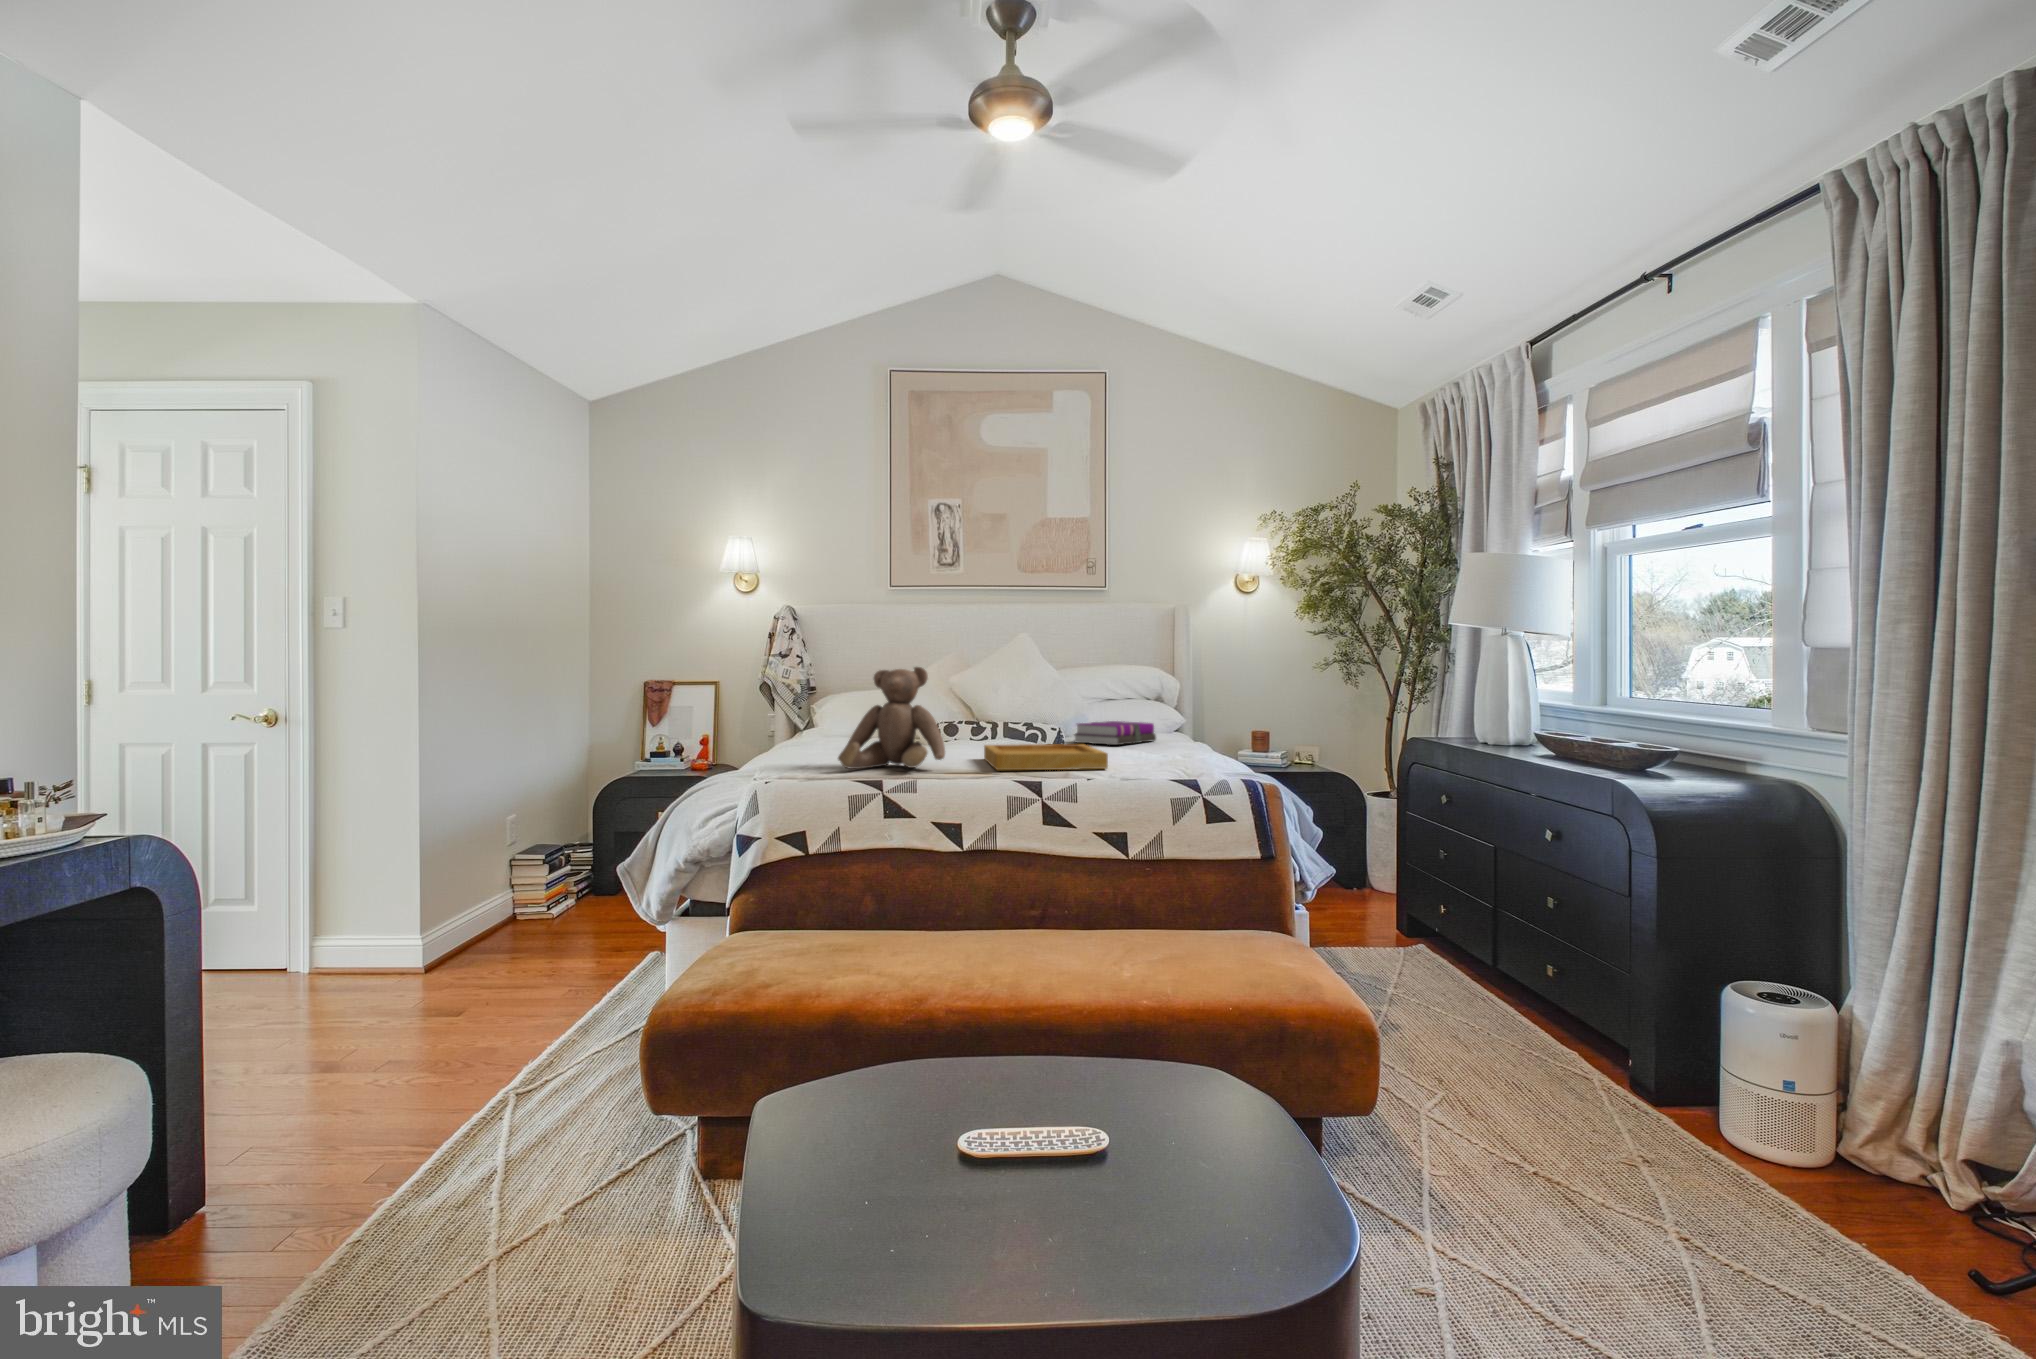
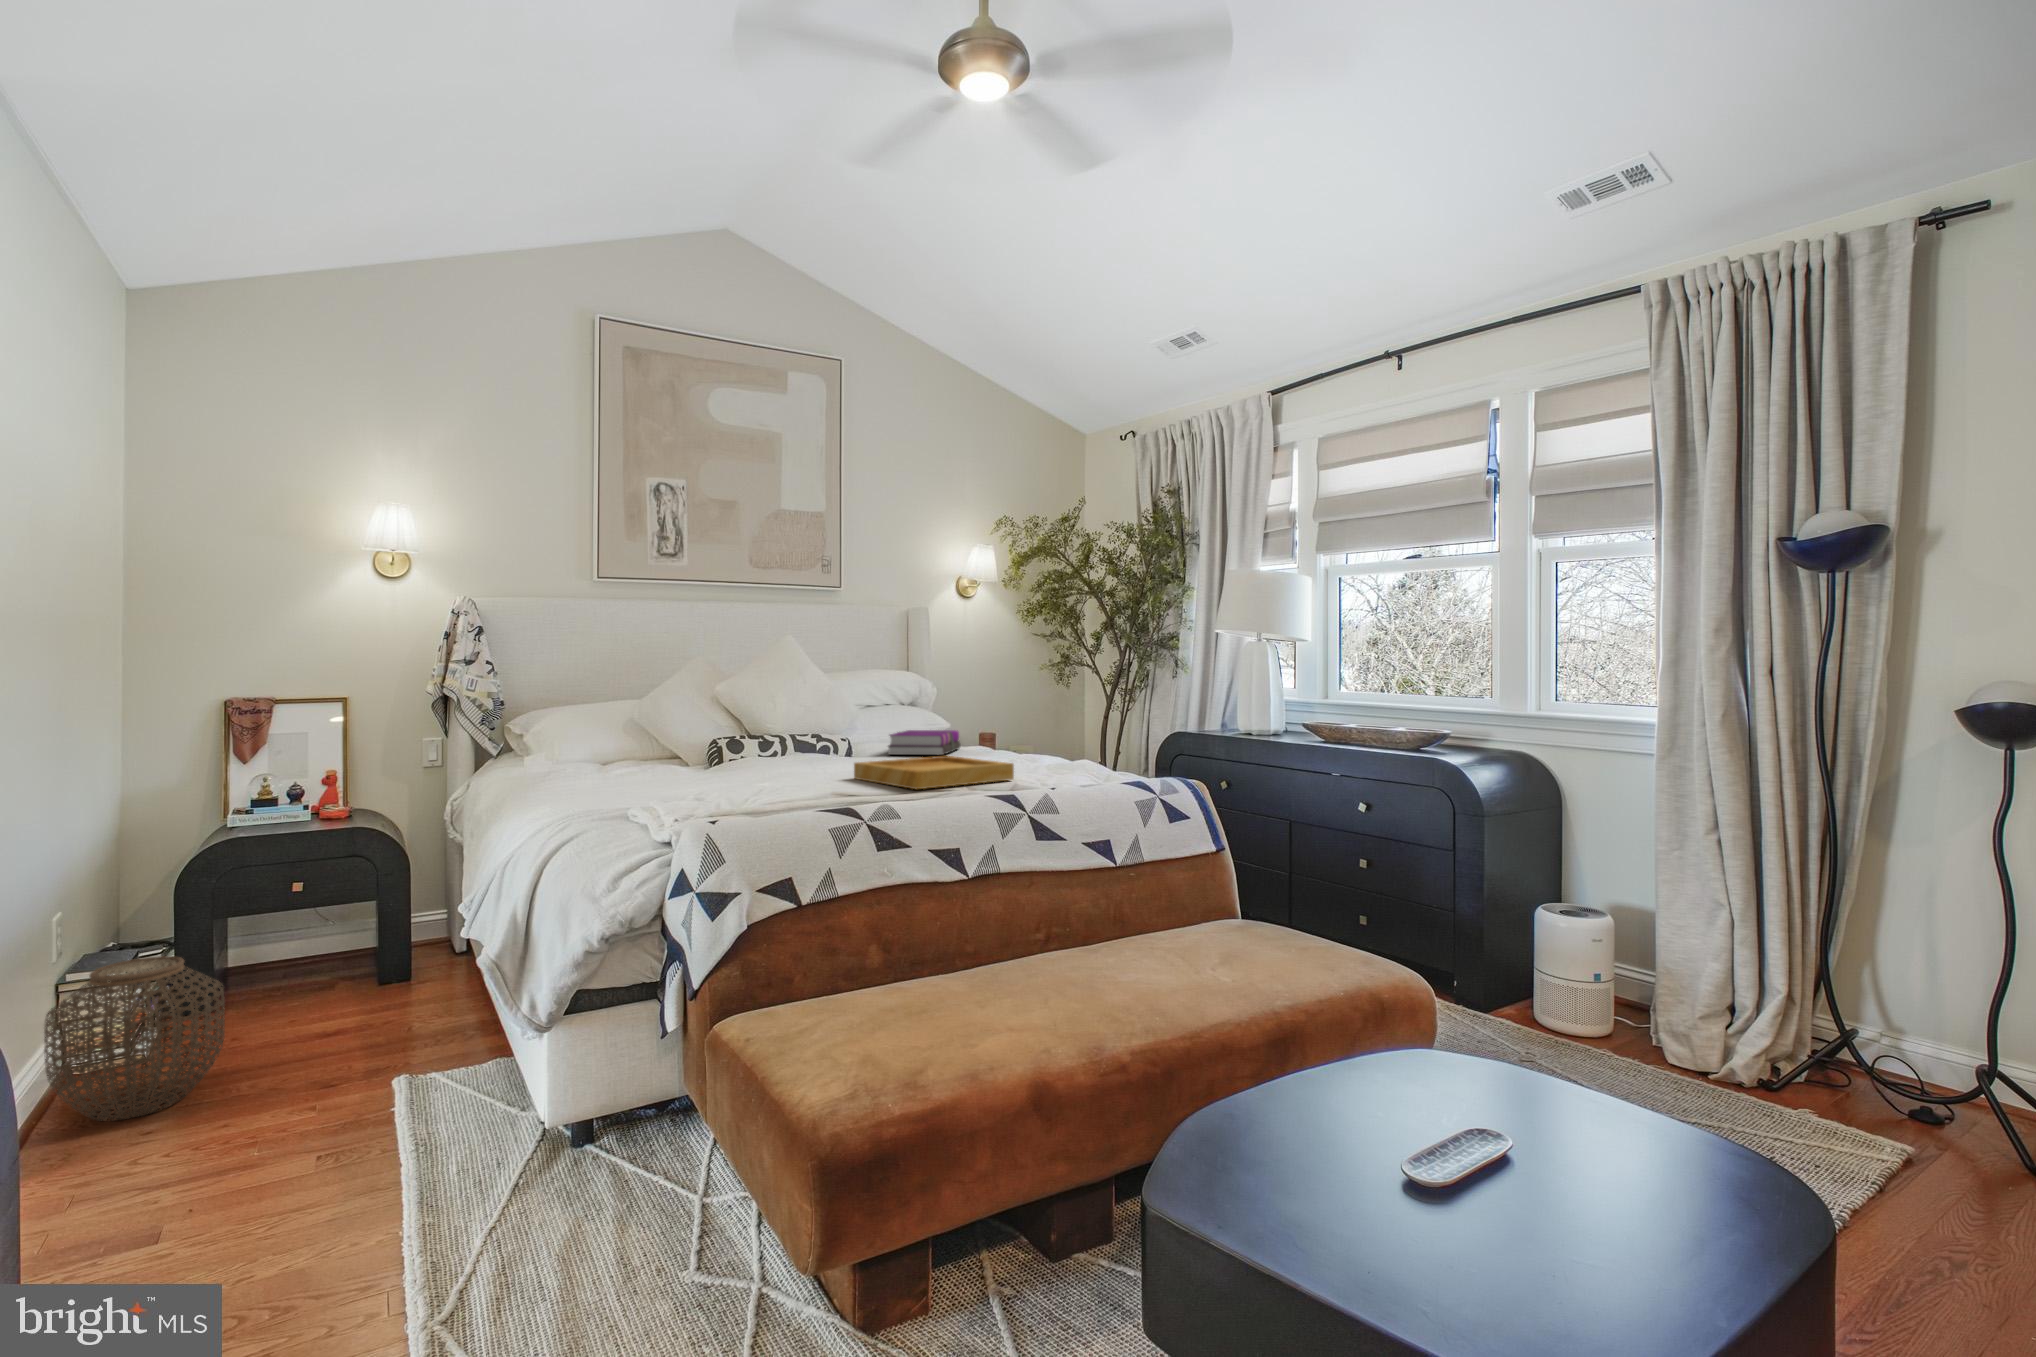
teddy bear: present [838,667,945,769] -> none [723,677,856,800]
woven basket: none [479,846,578,948] -> present [44,956,225,1121]

